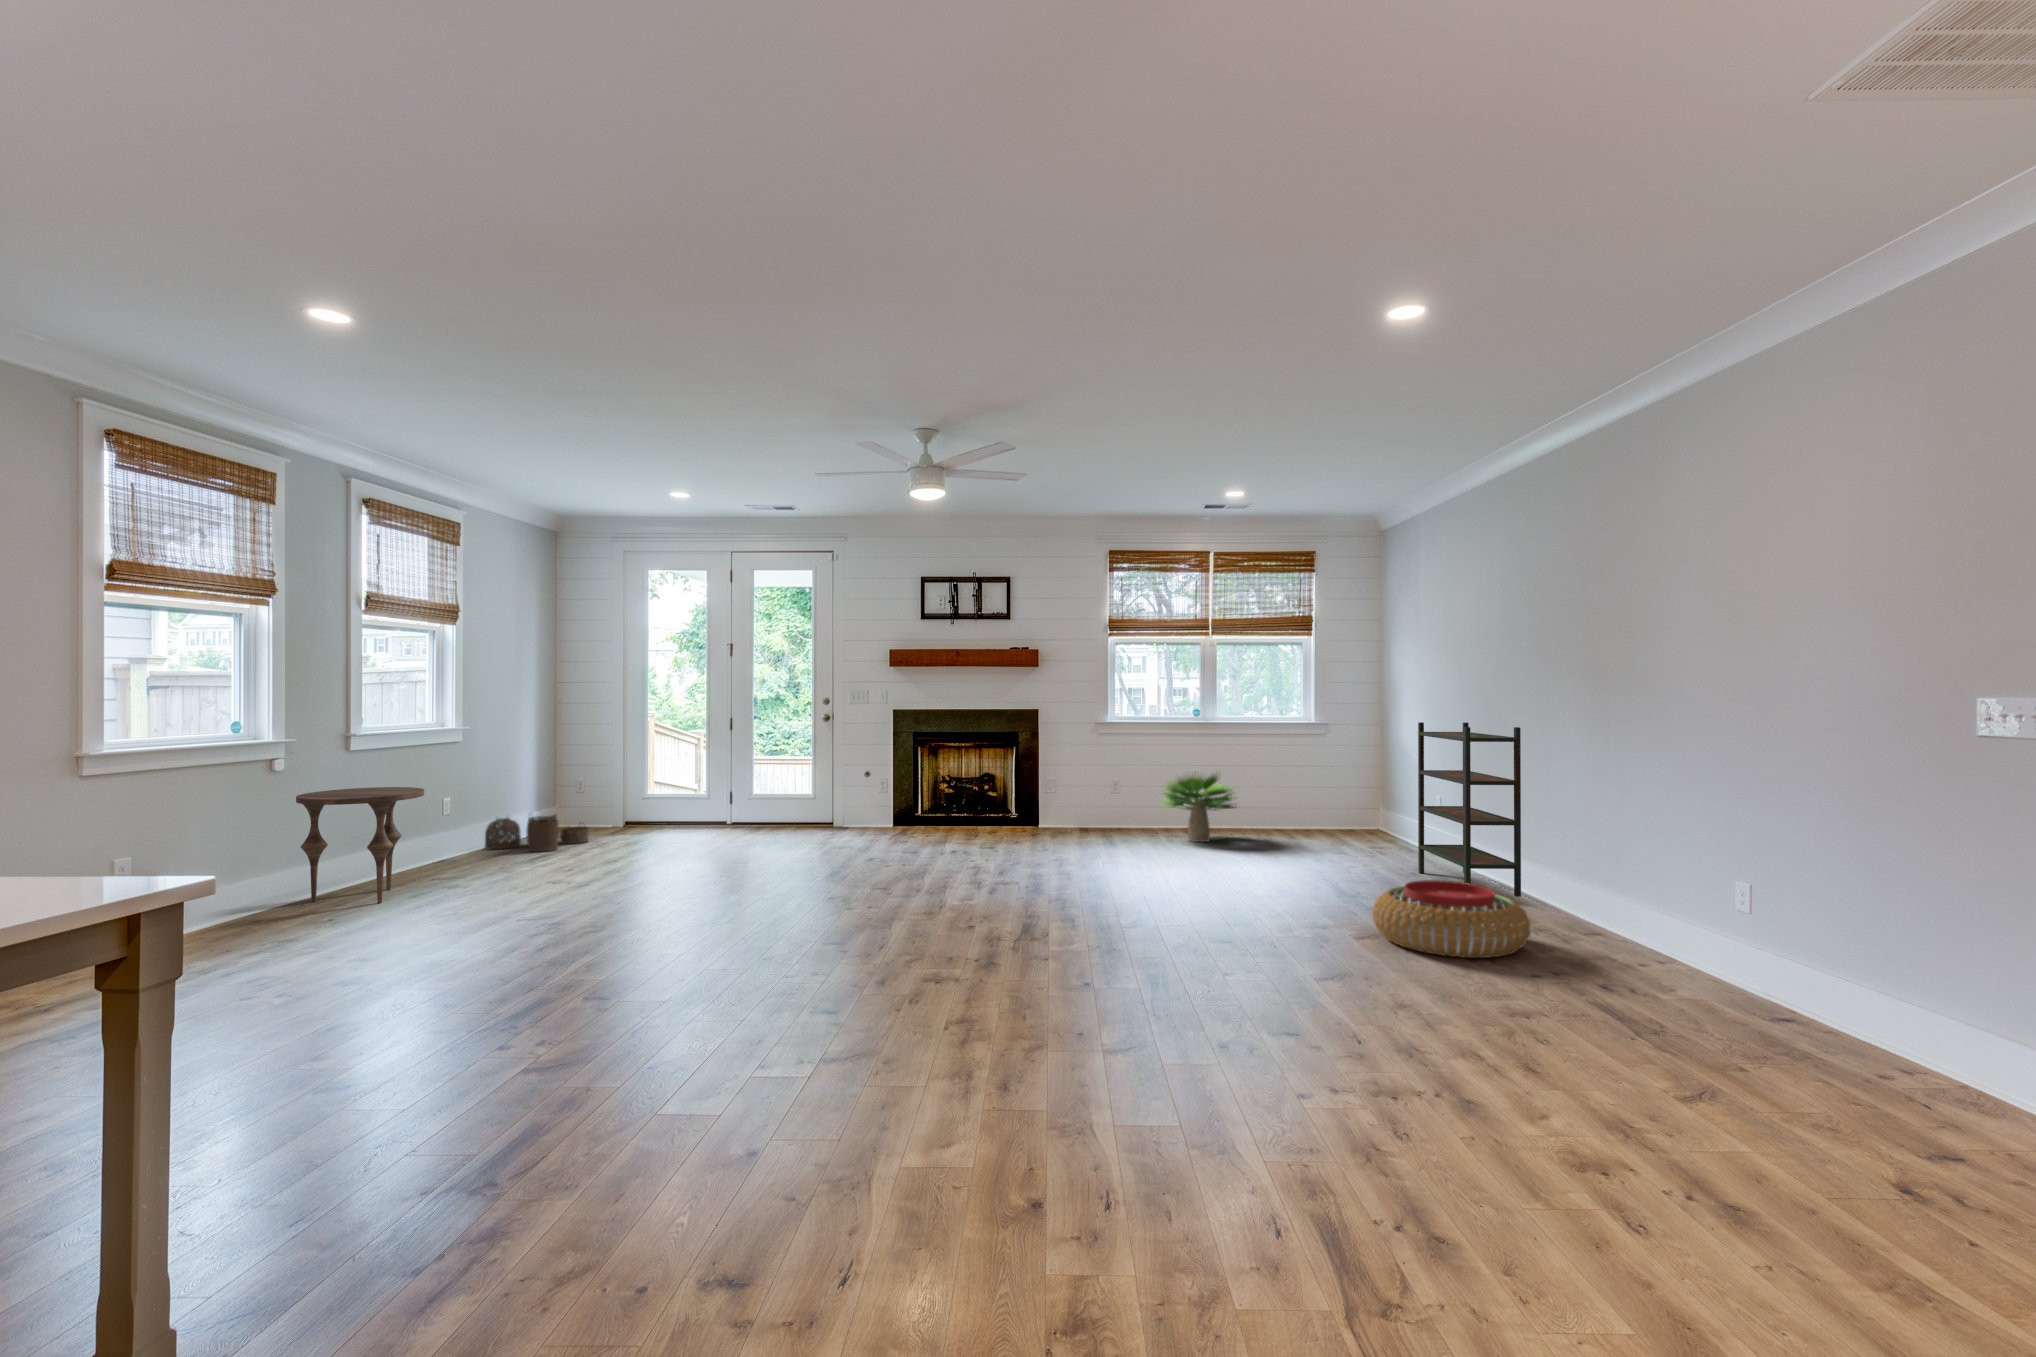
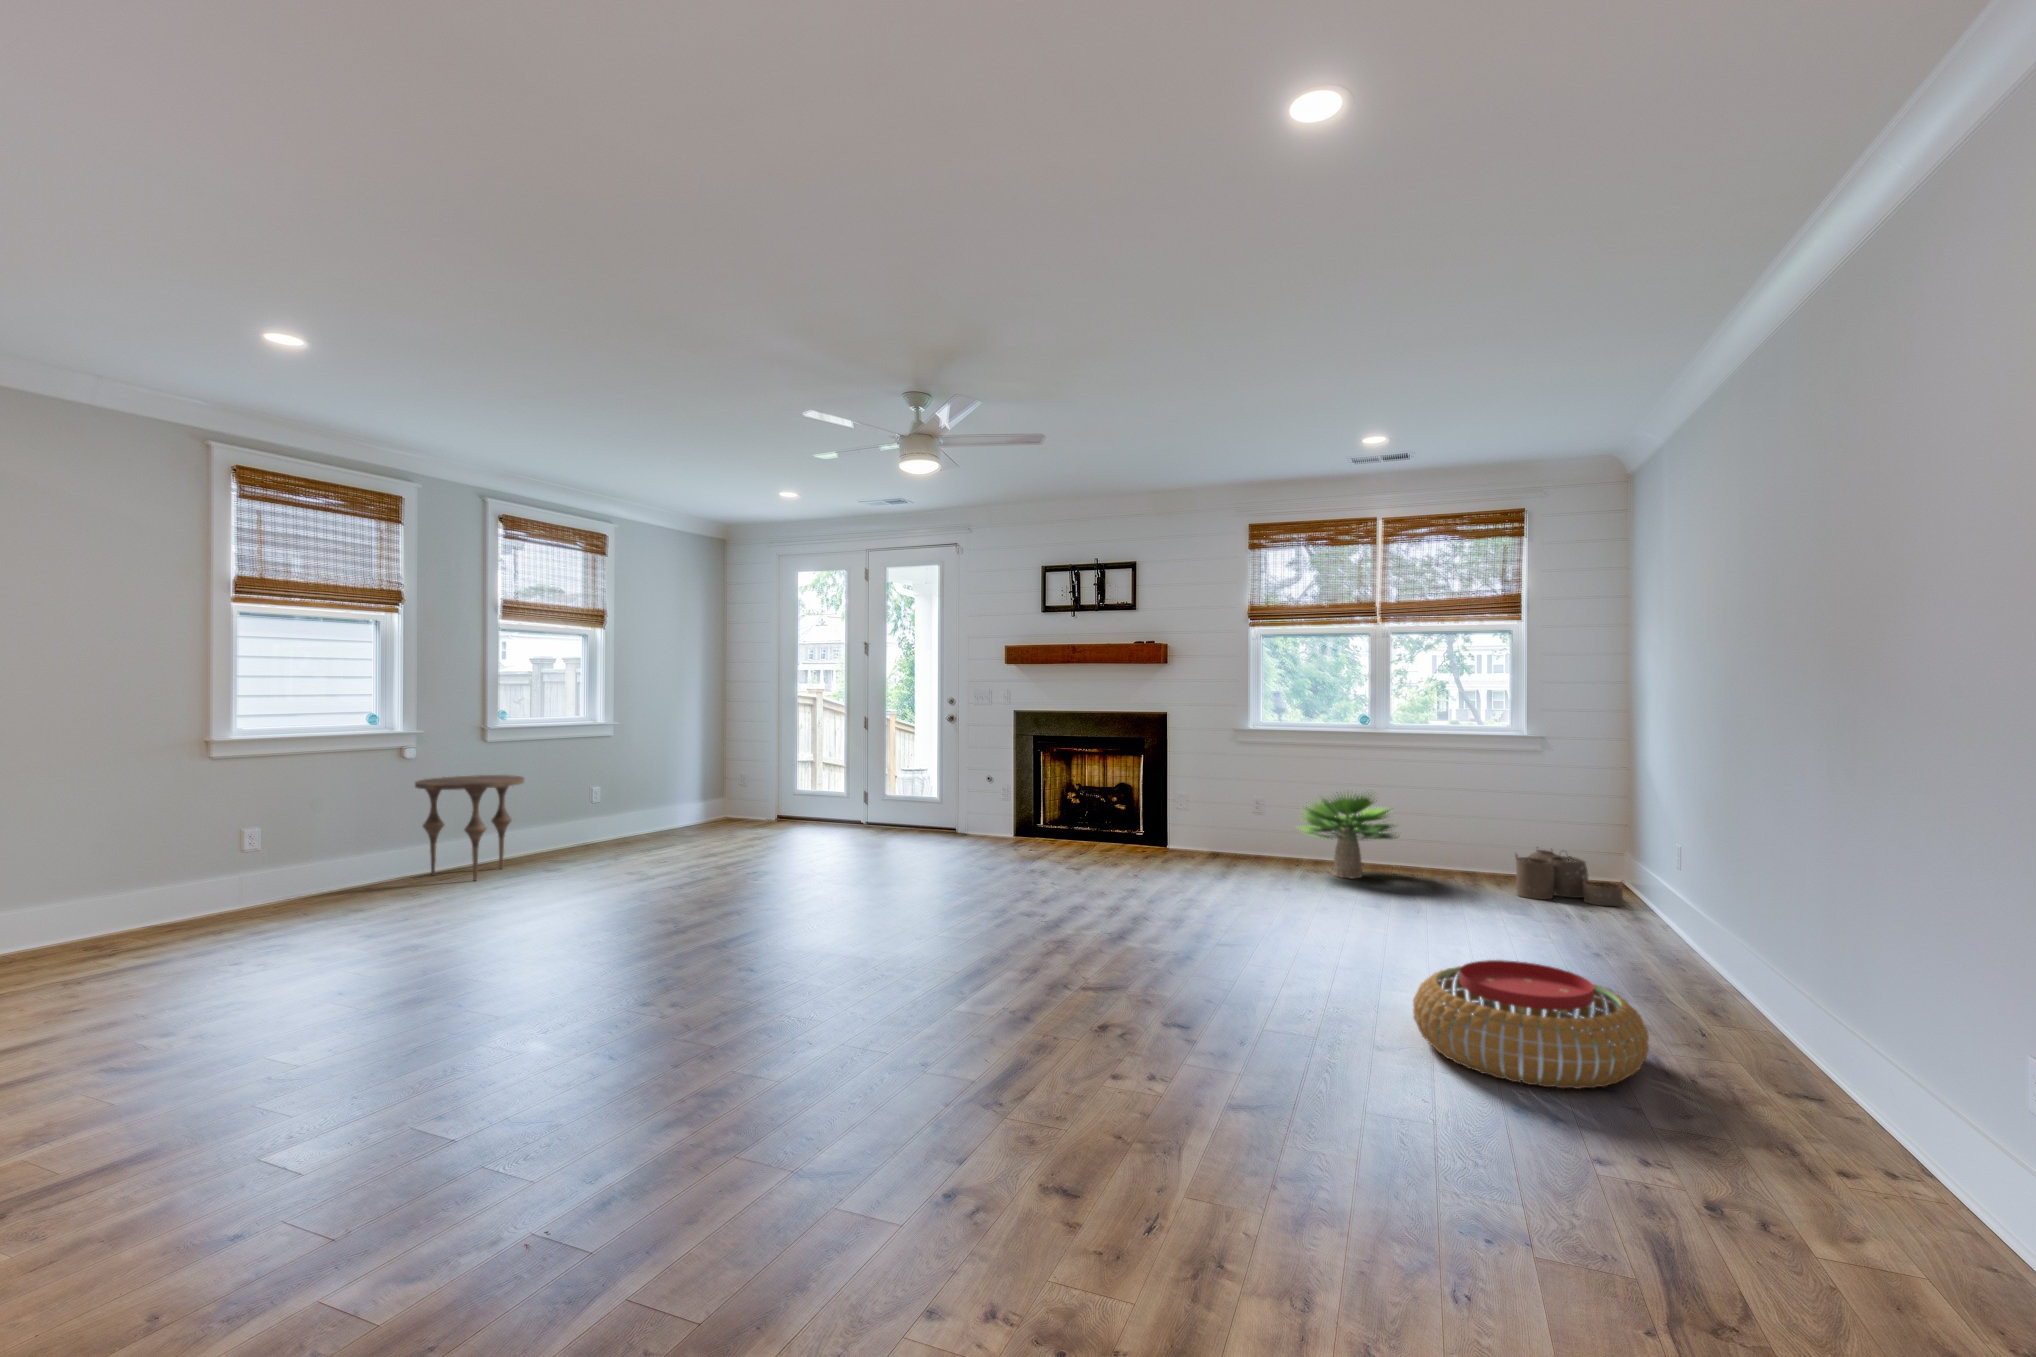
bookshelf: present [1418,722,1521,897] -> none [1607,736,1735,997]
woven basket: present [484,815,588,852] -> present [1515,849,1623,906]

